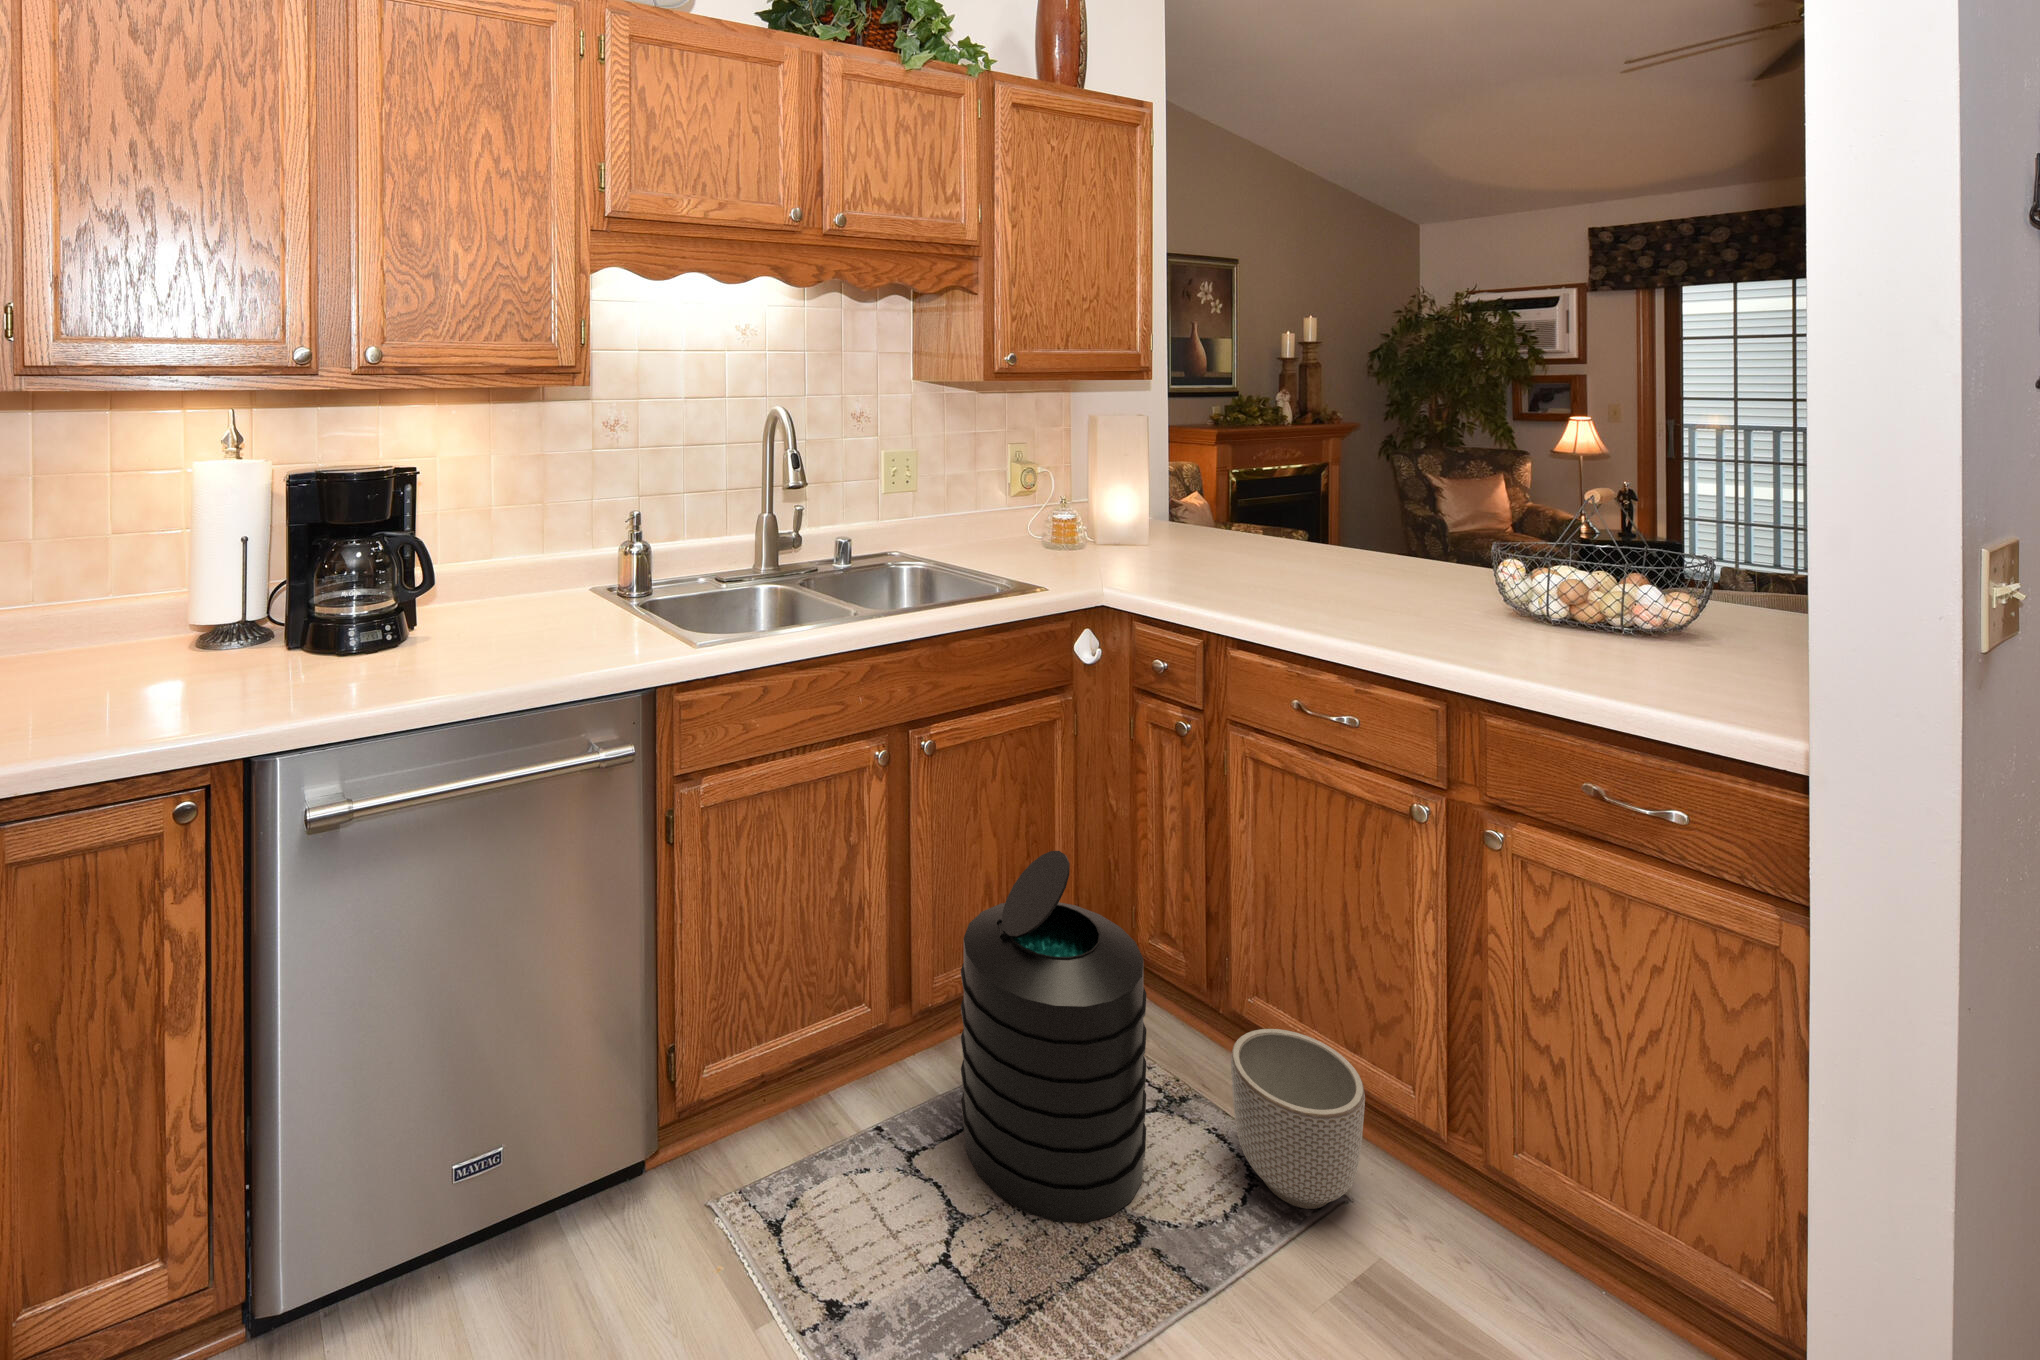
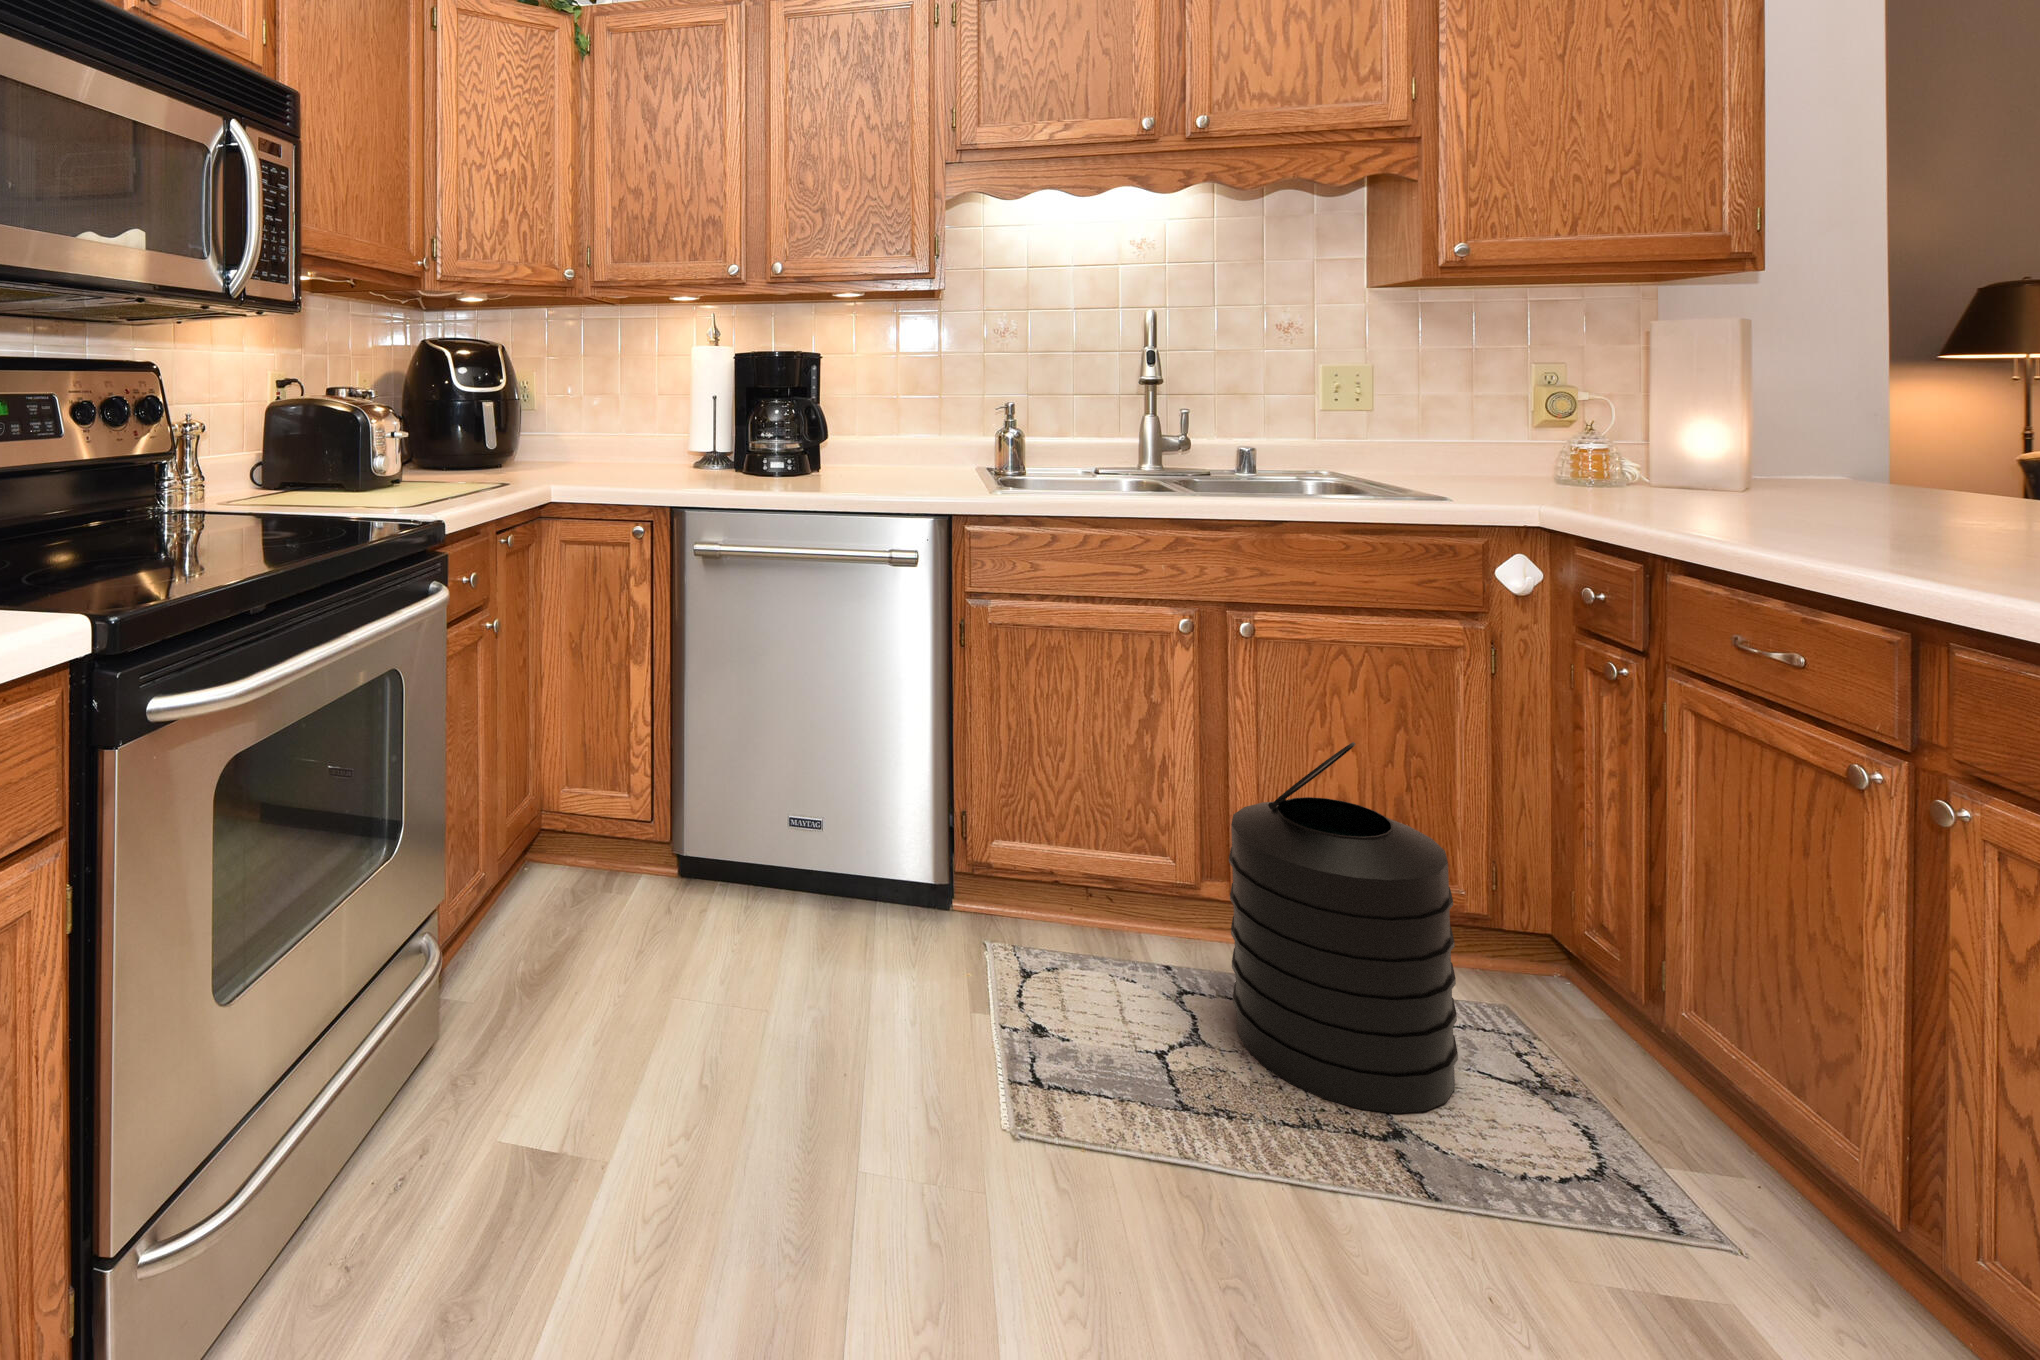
planter: present [1231,1029,1365,1209] -> none [1557,1017,1759,1235]

